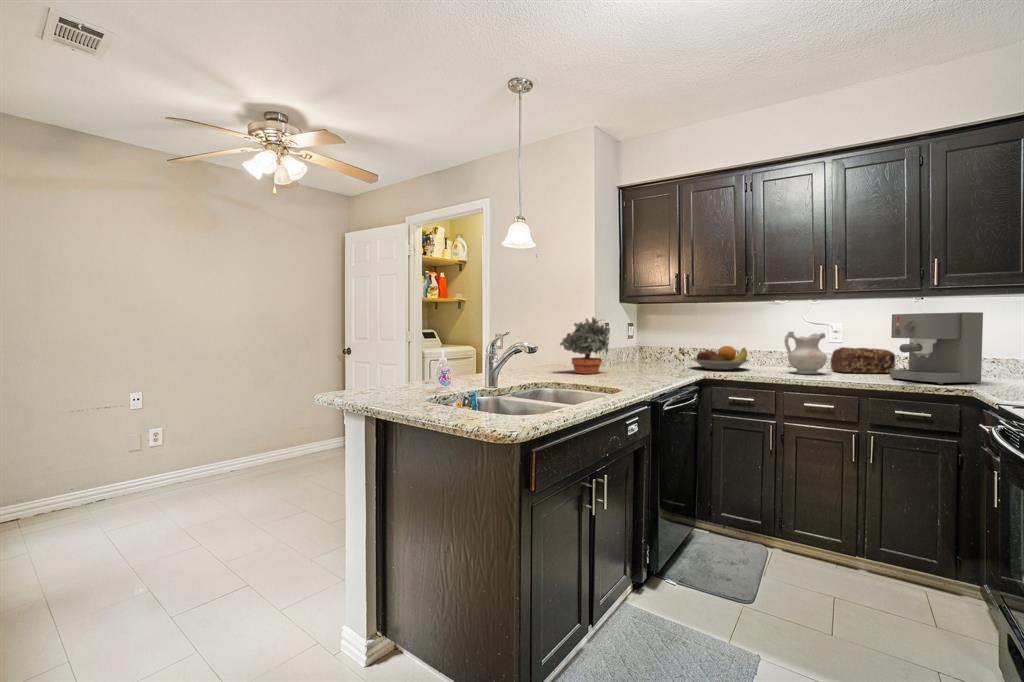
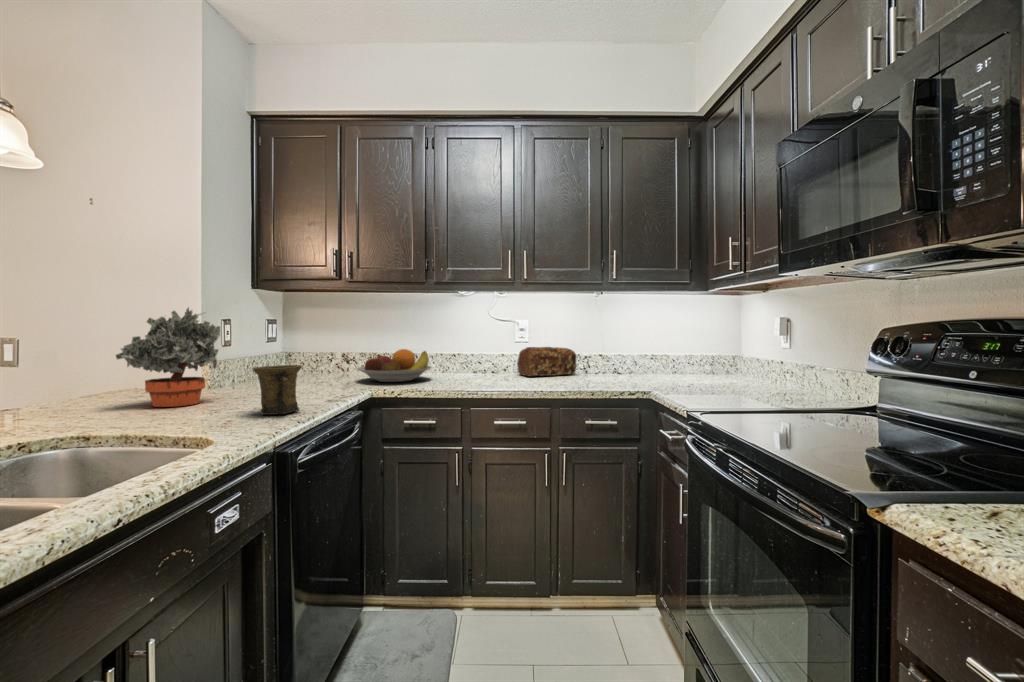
coffee maker: present [890,312,983,384] -> none [575,307,649,386]
ceramic pitcher: present [784,332,827,374] -> none [470,329,515,382]
mug: none [634,352,663,381] -> present [253,365,302,415]

